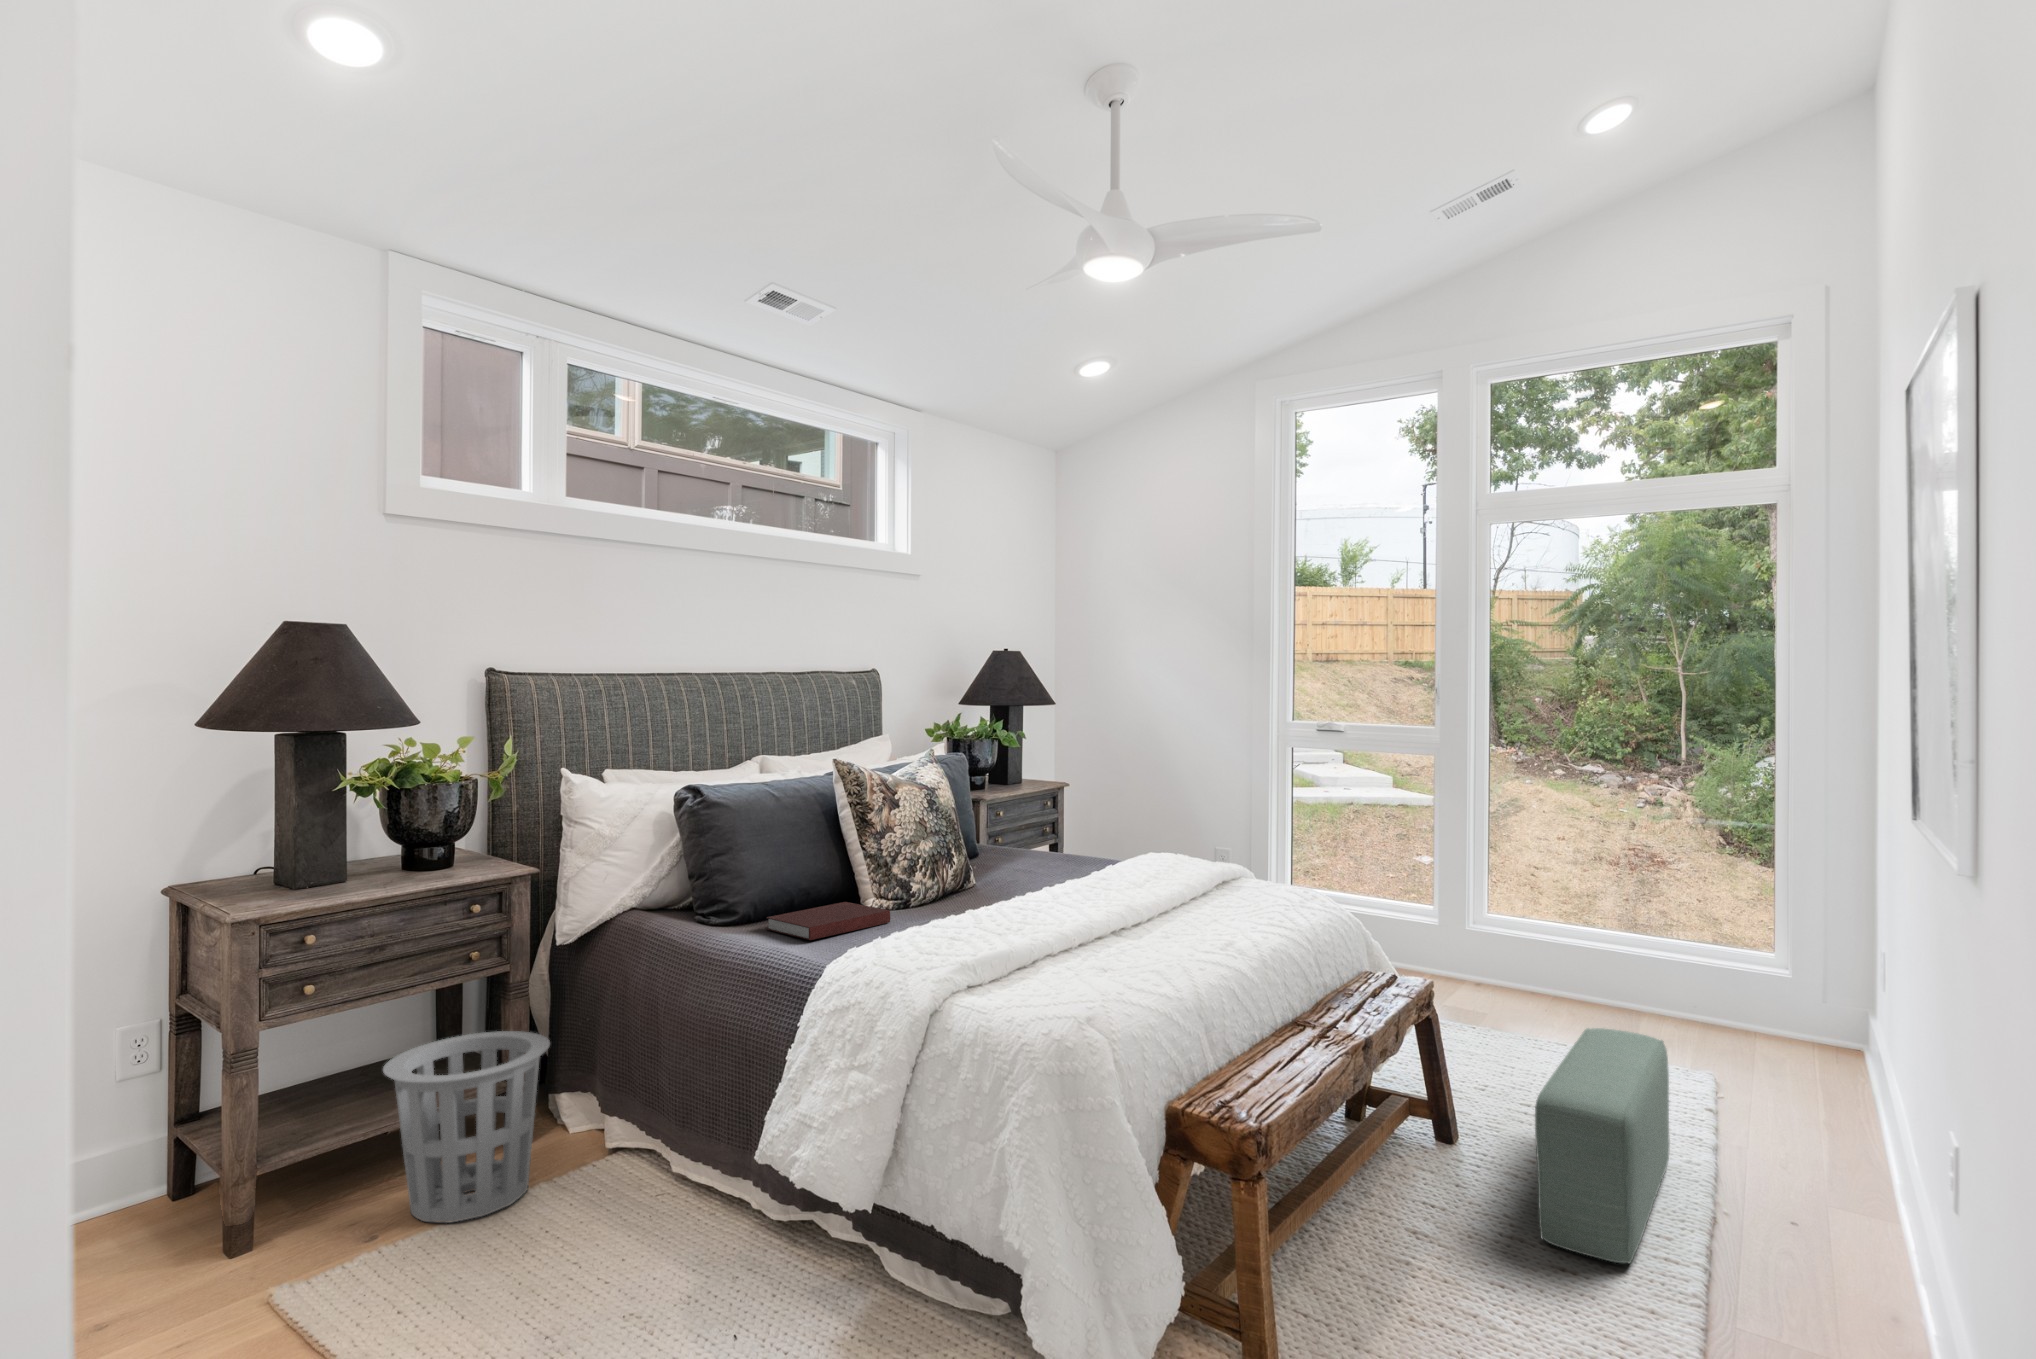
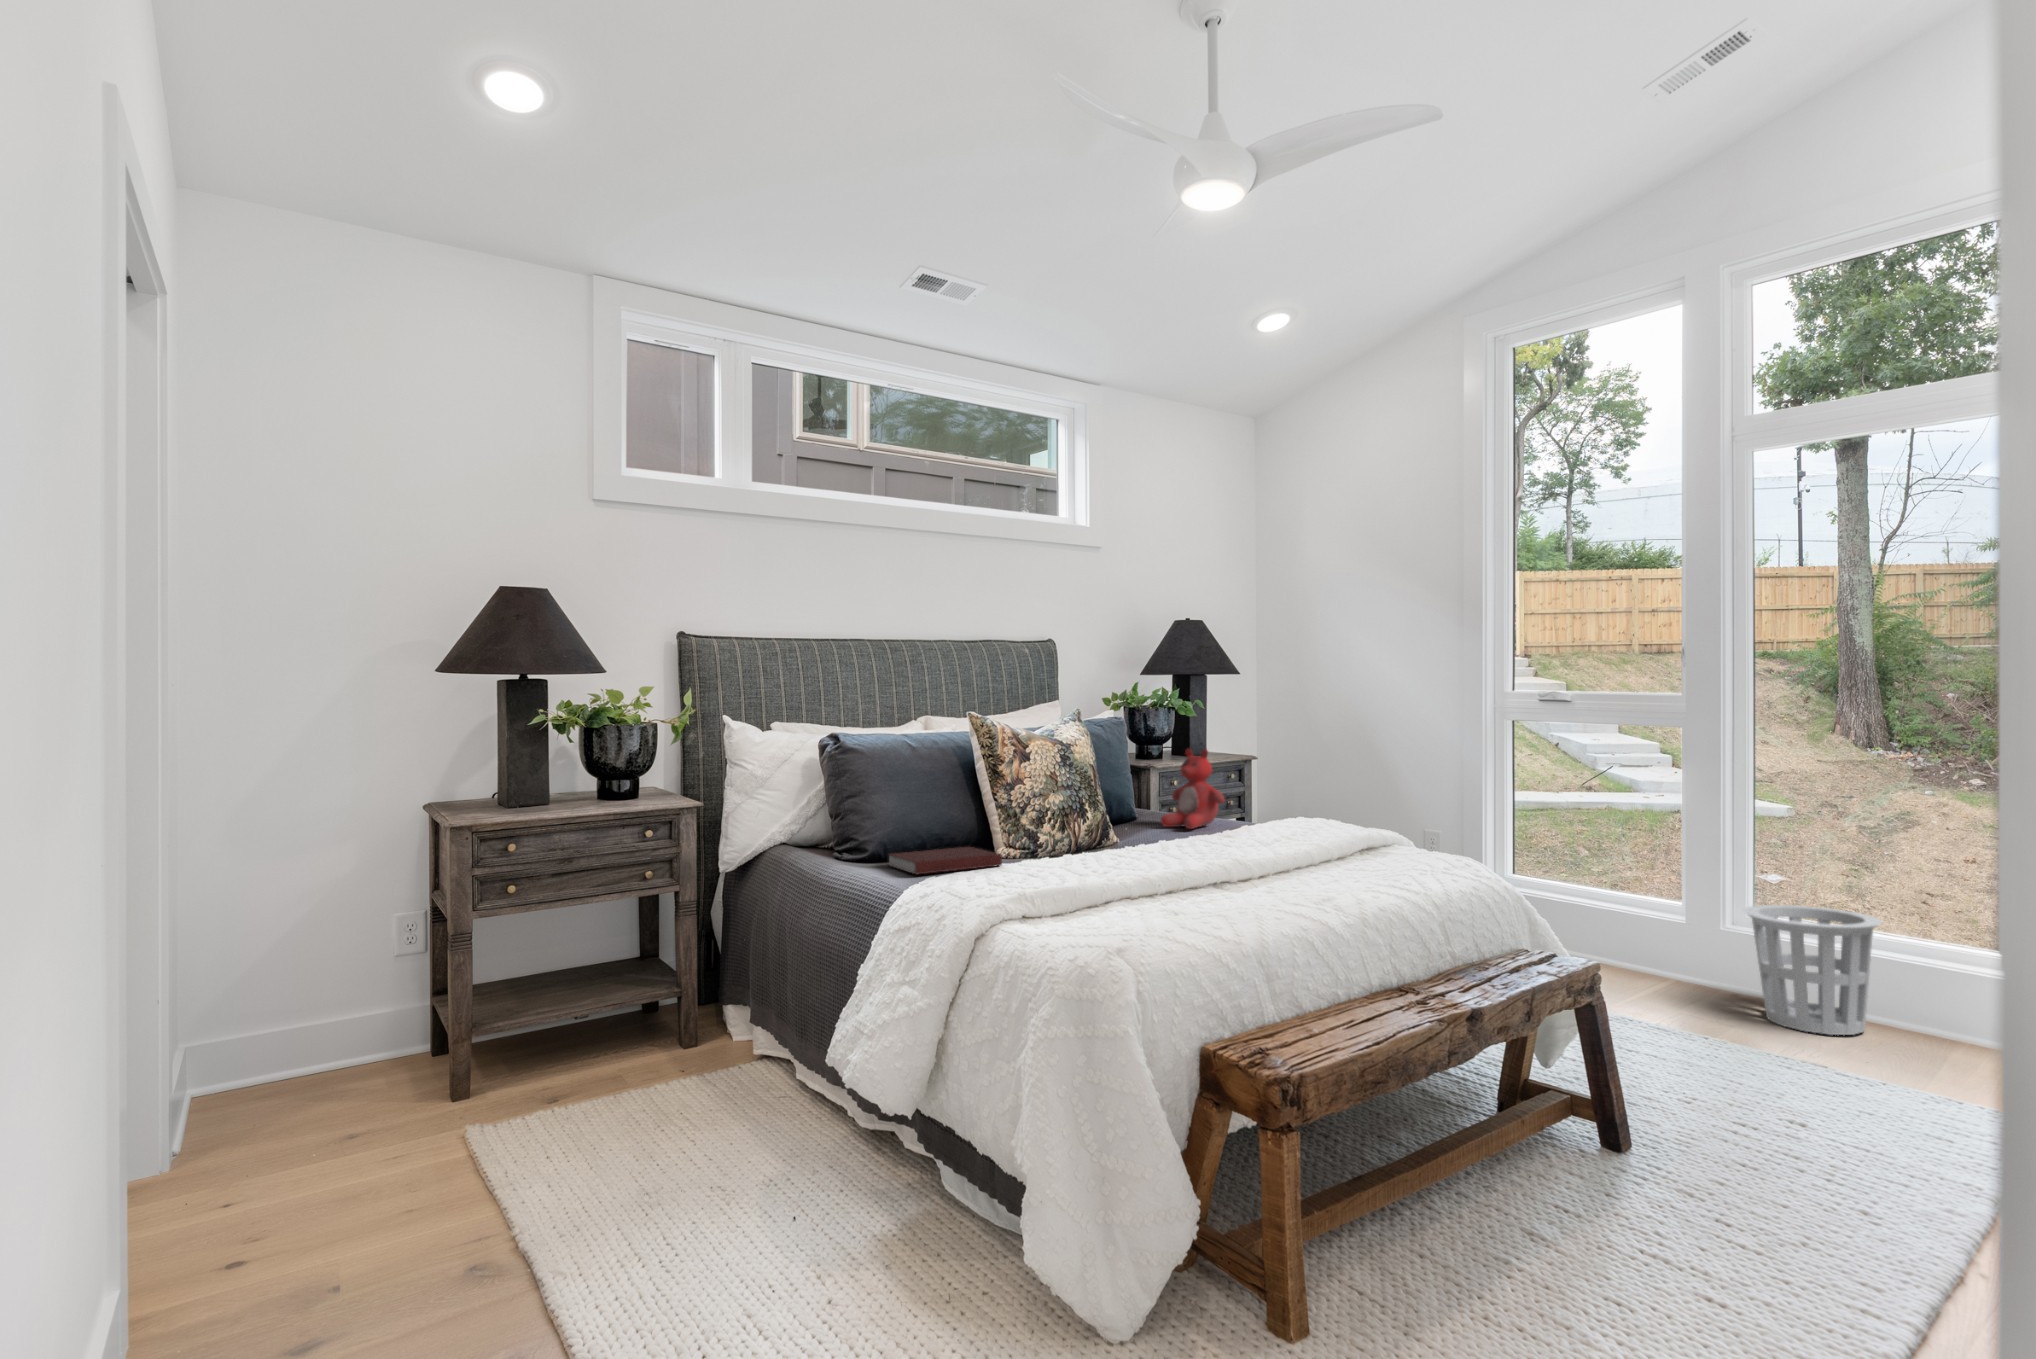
stuffed bear: none [1013,786,1074,867] -> present [1161,749,1224,829]
pouf: present [1535,1028,1670,1263] -> none [1685,1035,1915,1306]
waste basket: present [383,1031,550,1223] -> present [1743,905,1882,1035]

